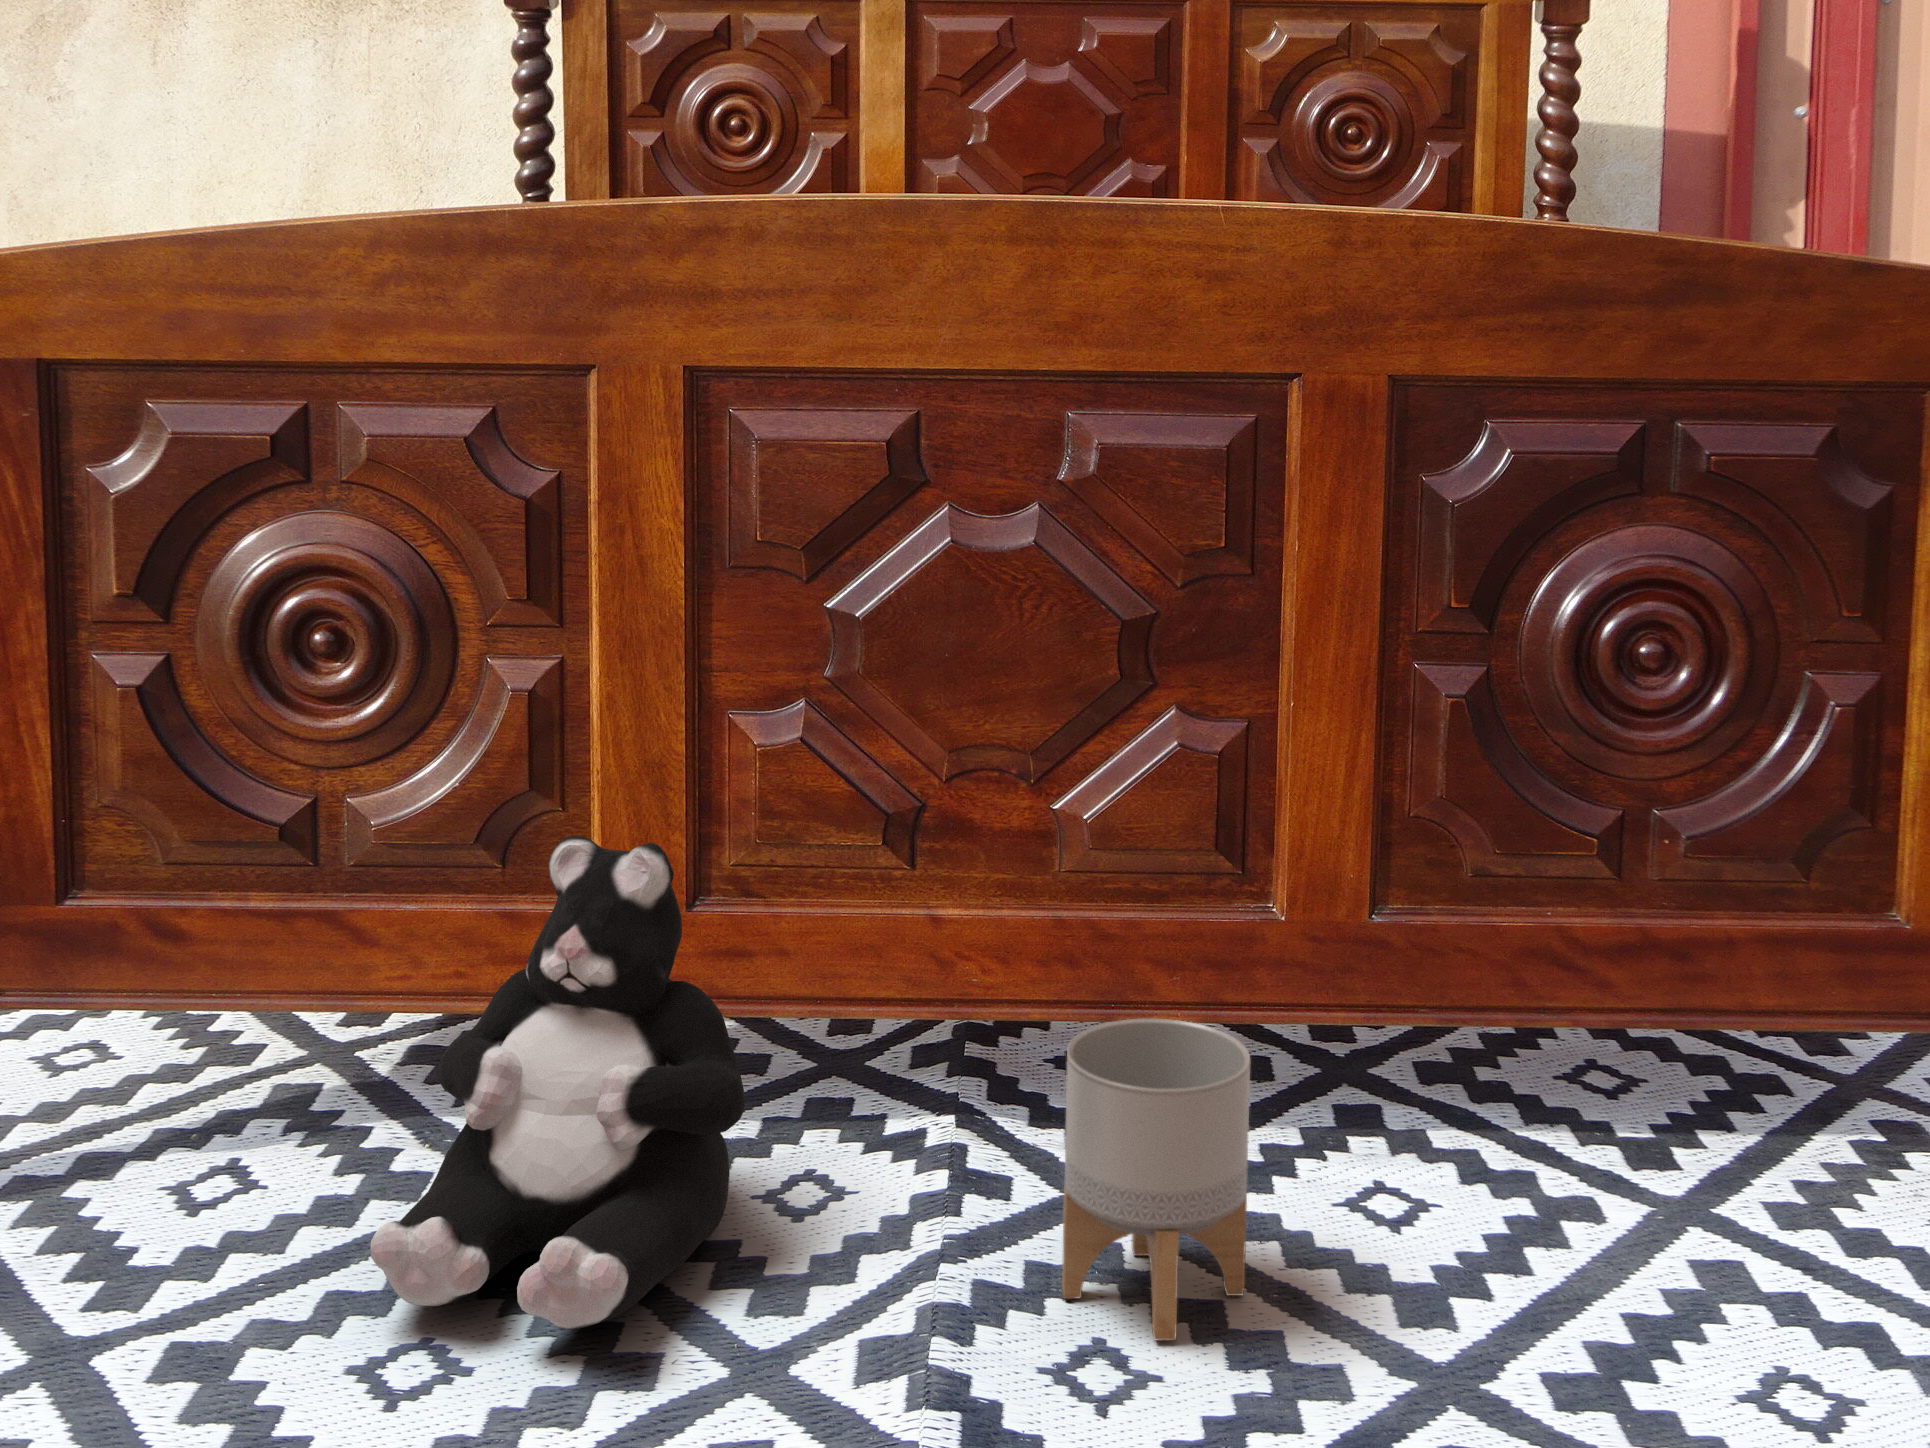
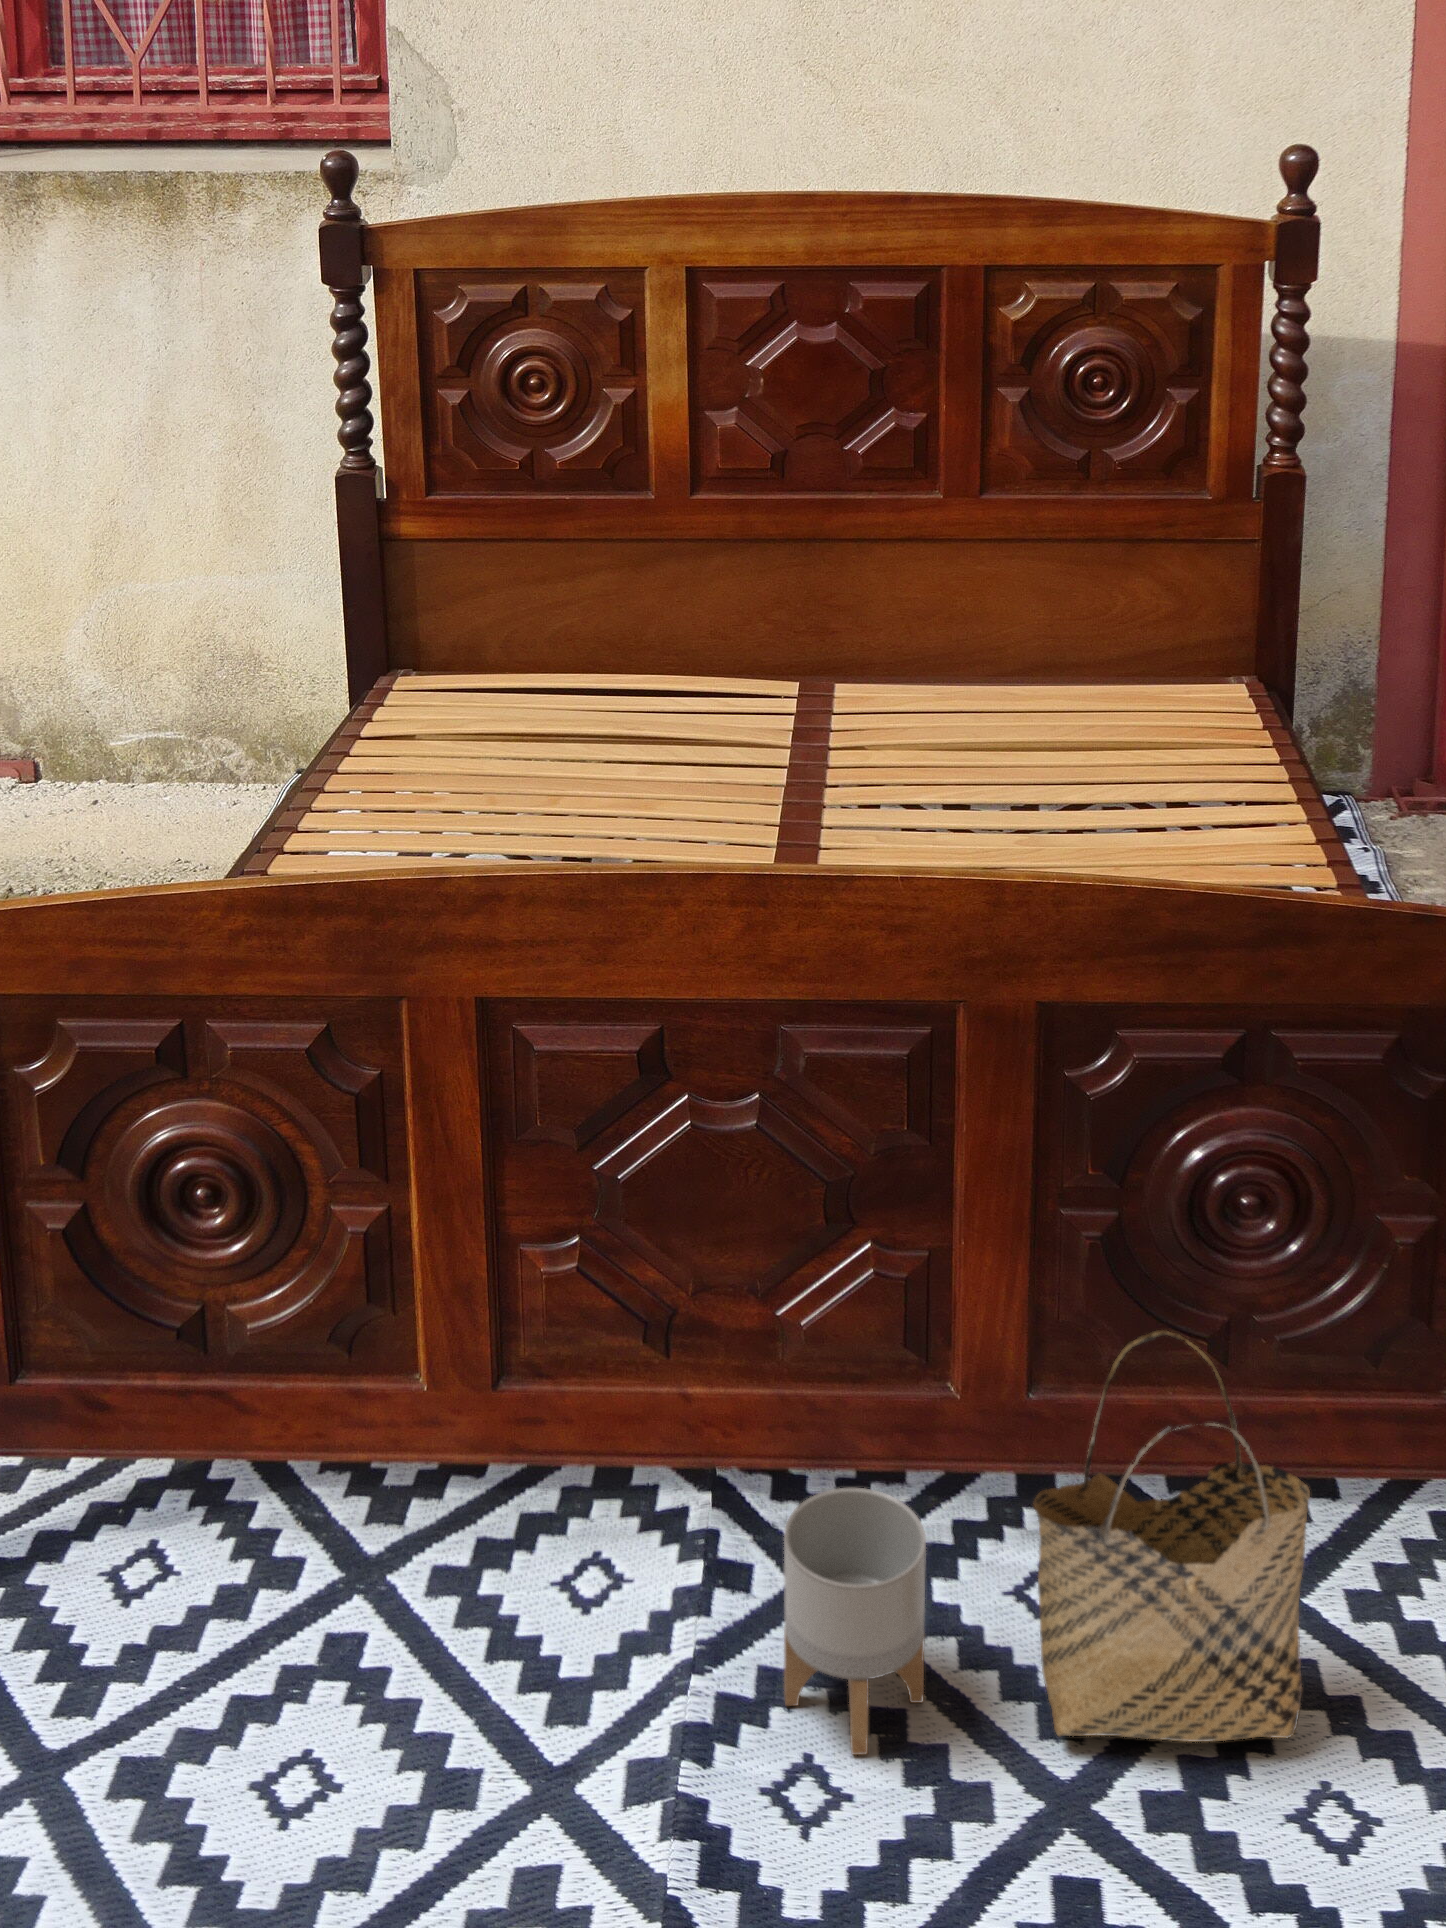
woven basket: none [1389,801,1739,1320] -> present [1033,1330,1310,1742]
plush toy: present [371,836,745,1330] -> none [263,1341,540,1754]

